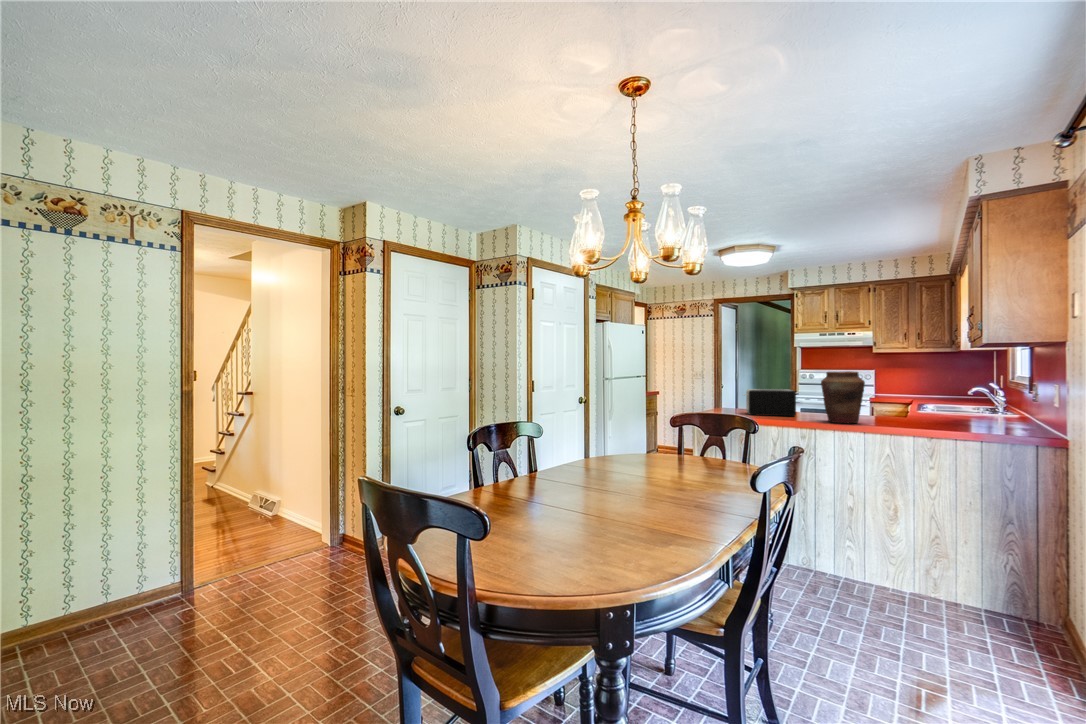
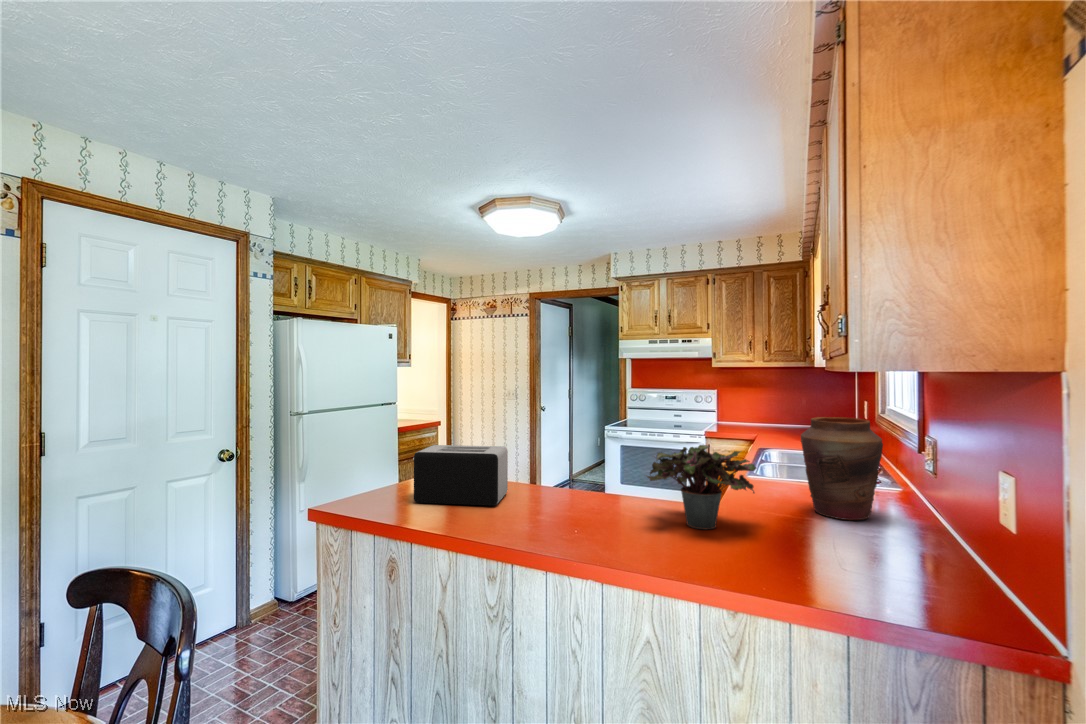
vase: present [821,371,865,423] -> present [801,417,883,520]
potted plant: none [882,385,944,423] -> present [647,445,757,529]

